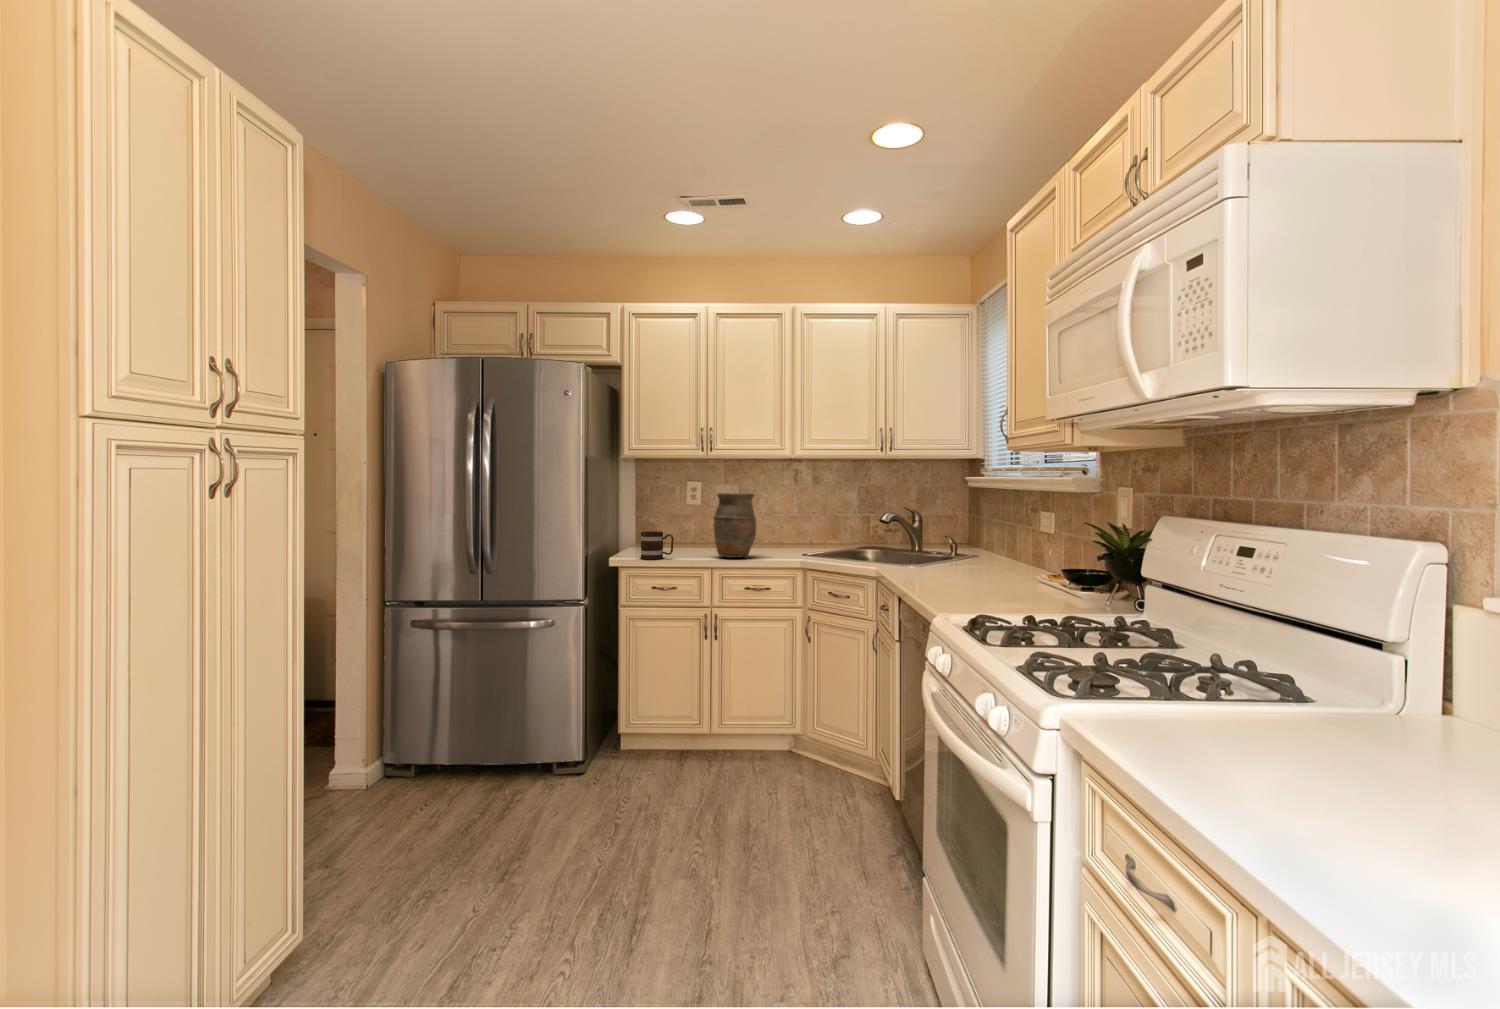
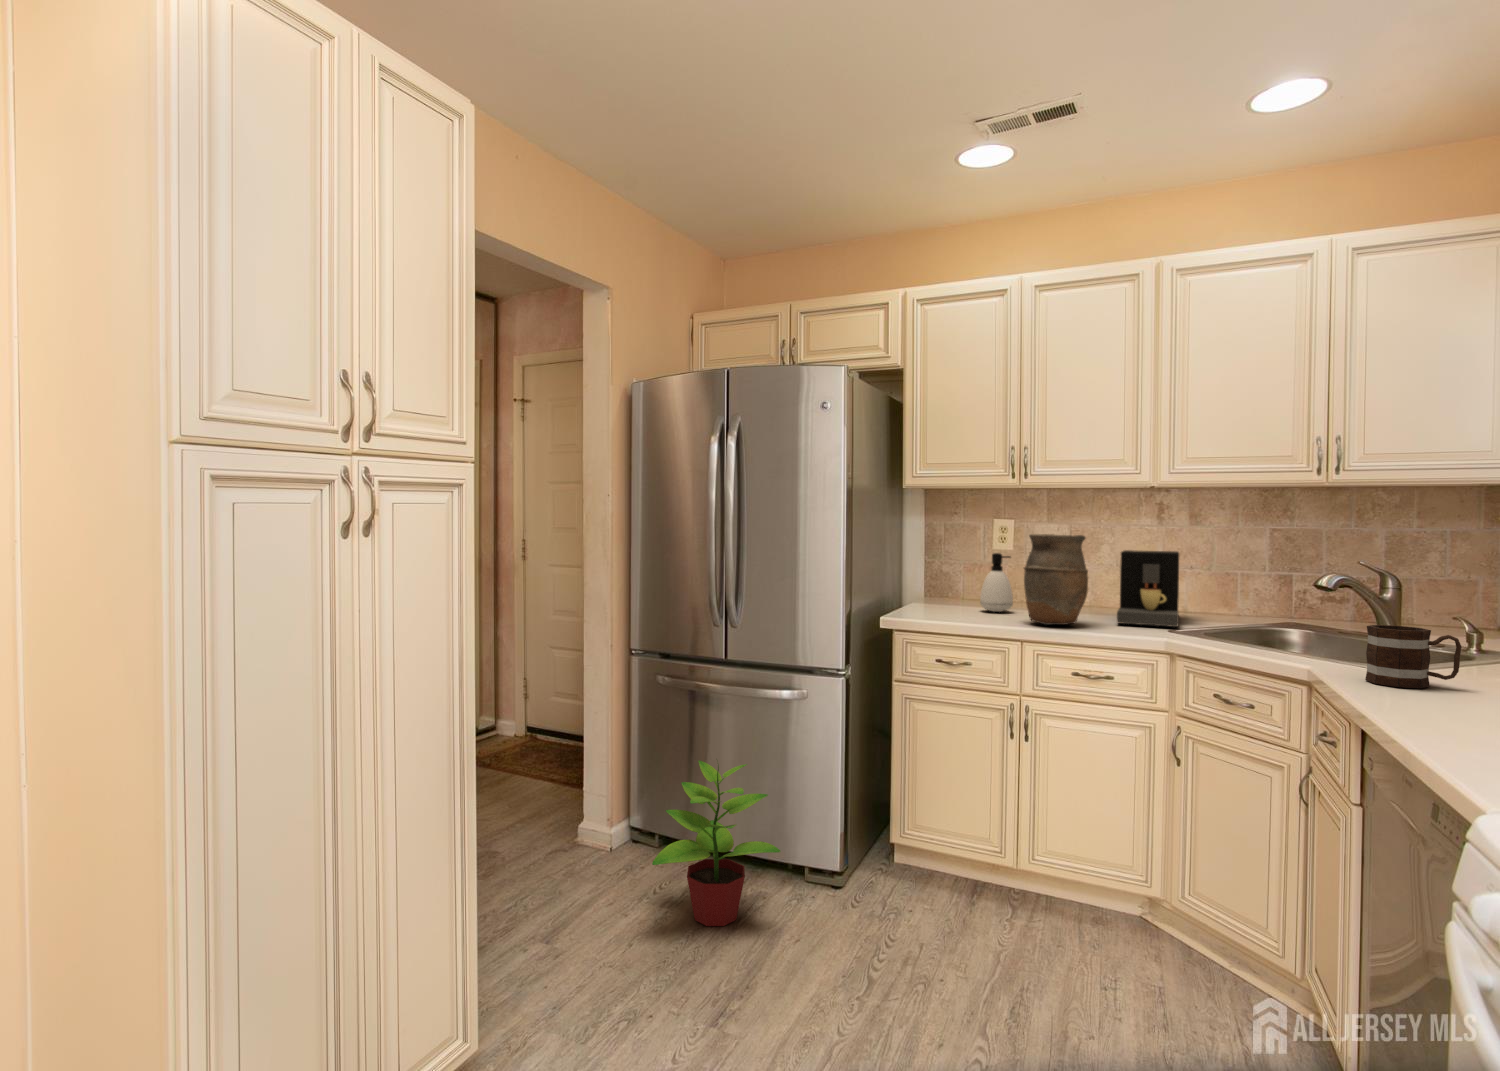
coffee maker: none [774,504,812,555] -> present [1117,550,1179,627]
soap dispenser: none [680,508,703,551] -> present [980,553,1013,612]
mug: present [641,531,674,560] -> present [1365,625,1462,688]
potted plant: none [431,679,540,816] -> present [652,761,781,926]

